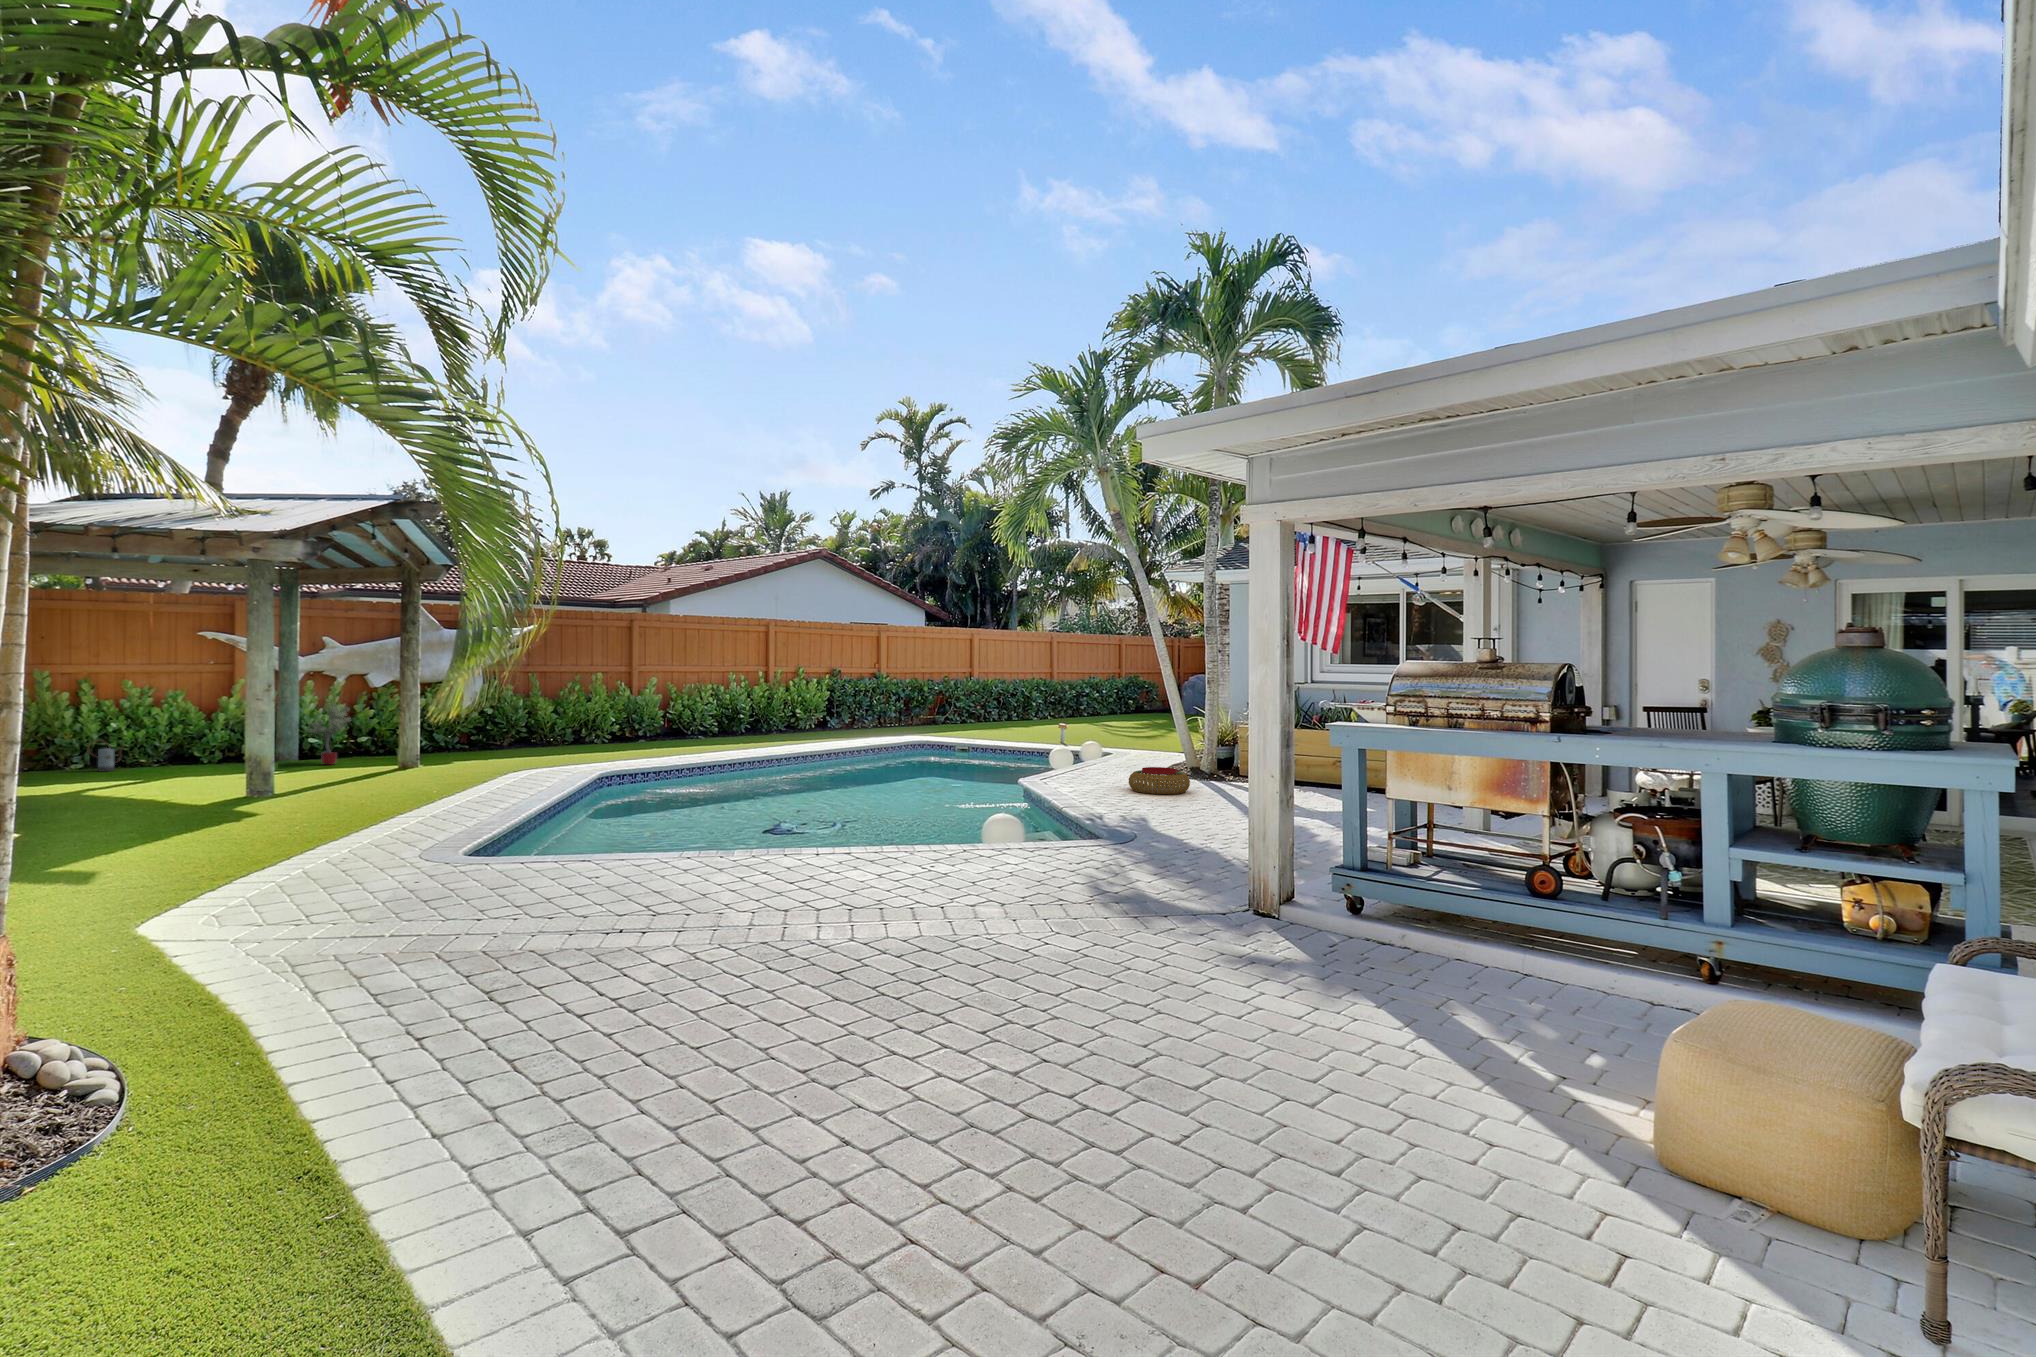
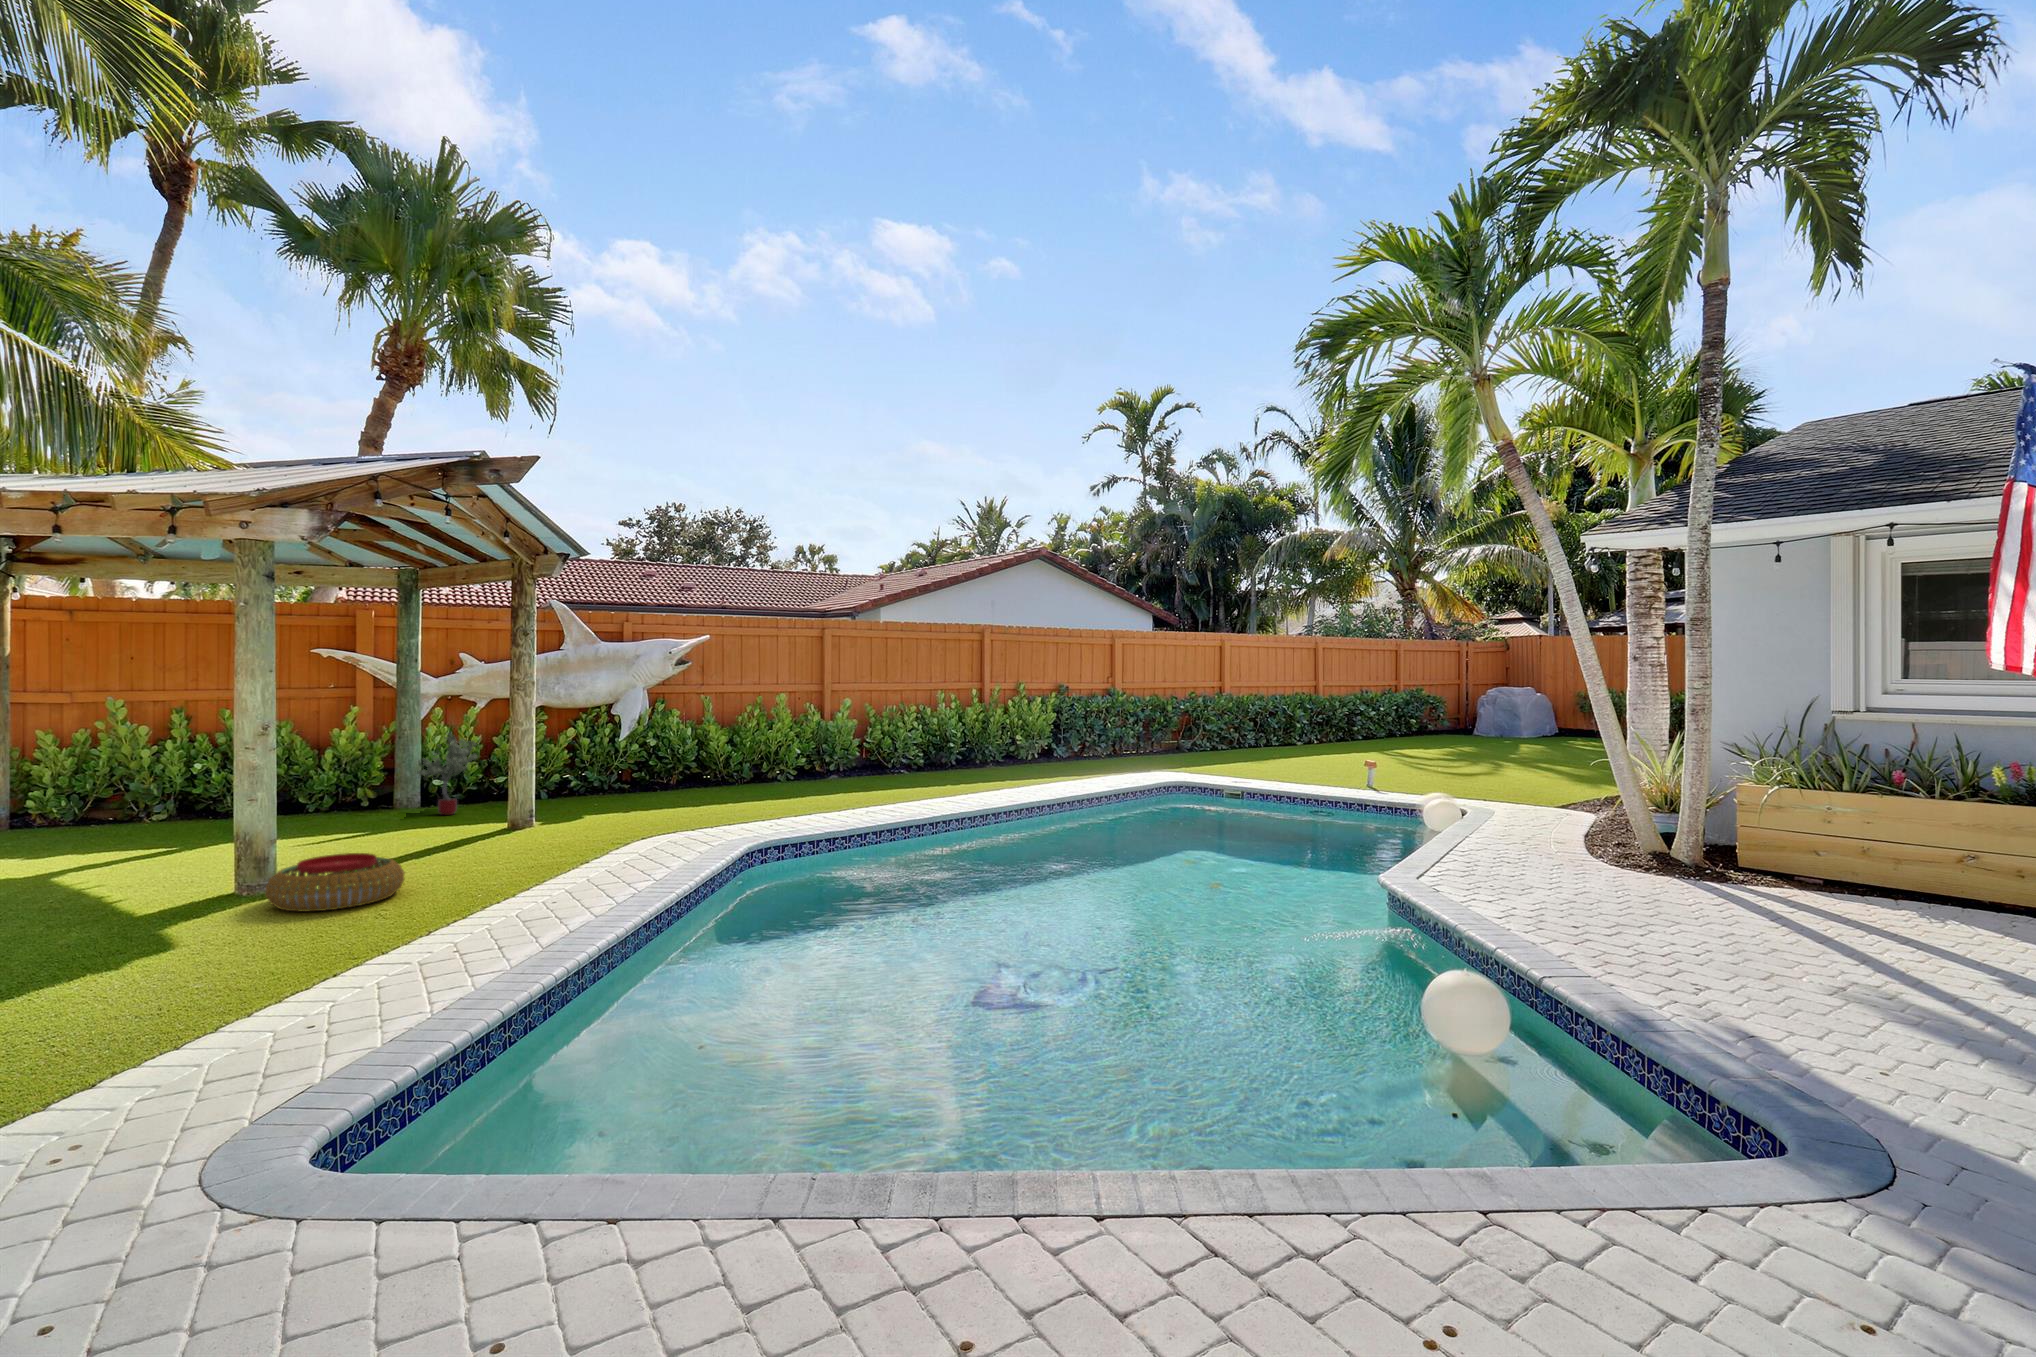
watering can: present [88,740,121,771] -> none [168,784,215,823]
pouf: present [1129,767,1190,794] -> present [265,853,404,911]

